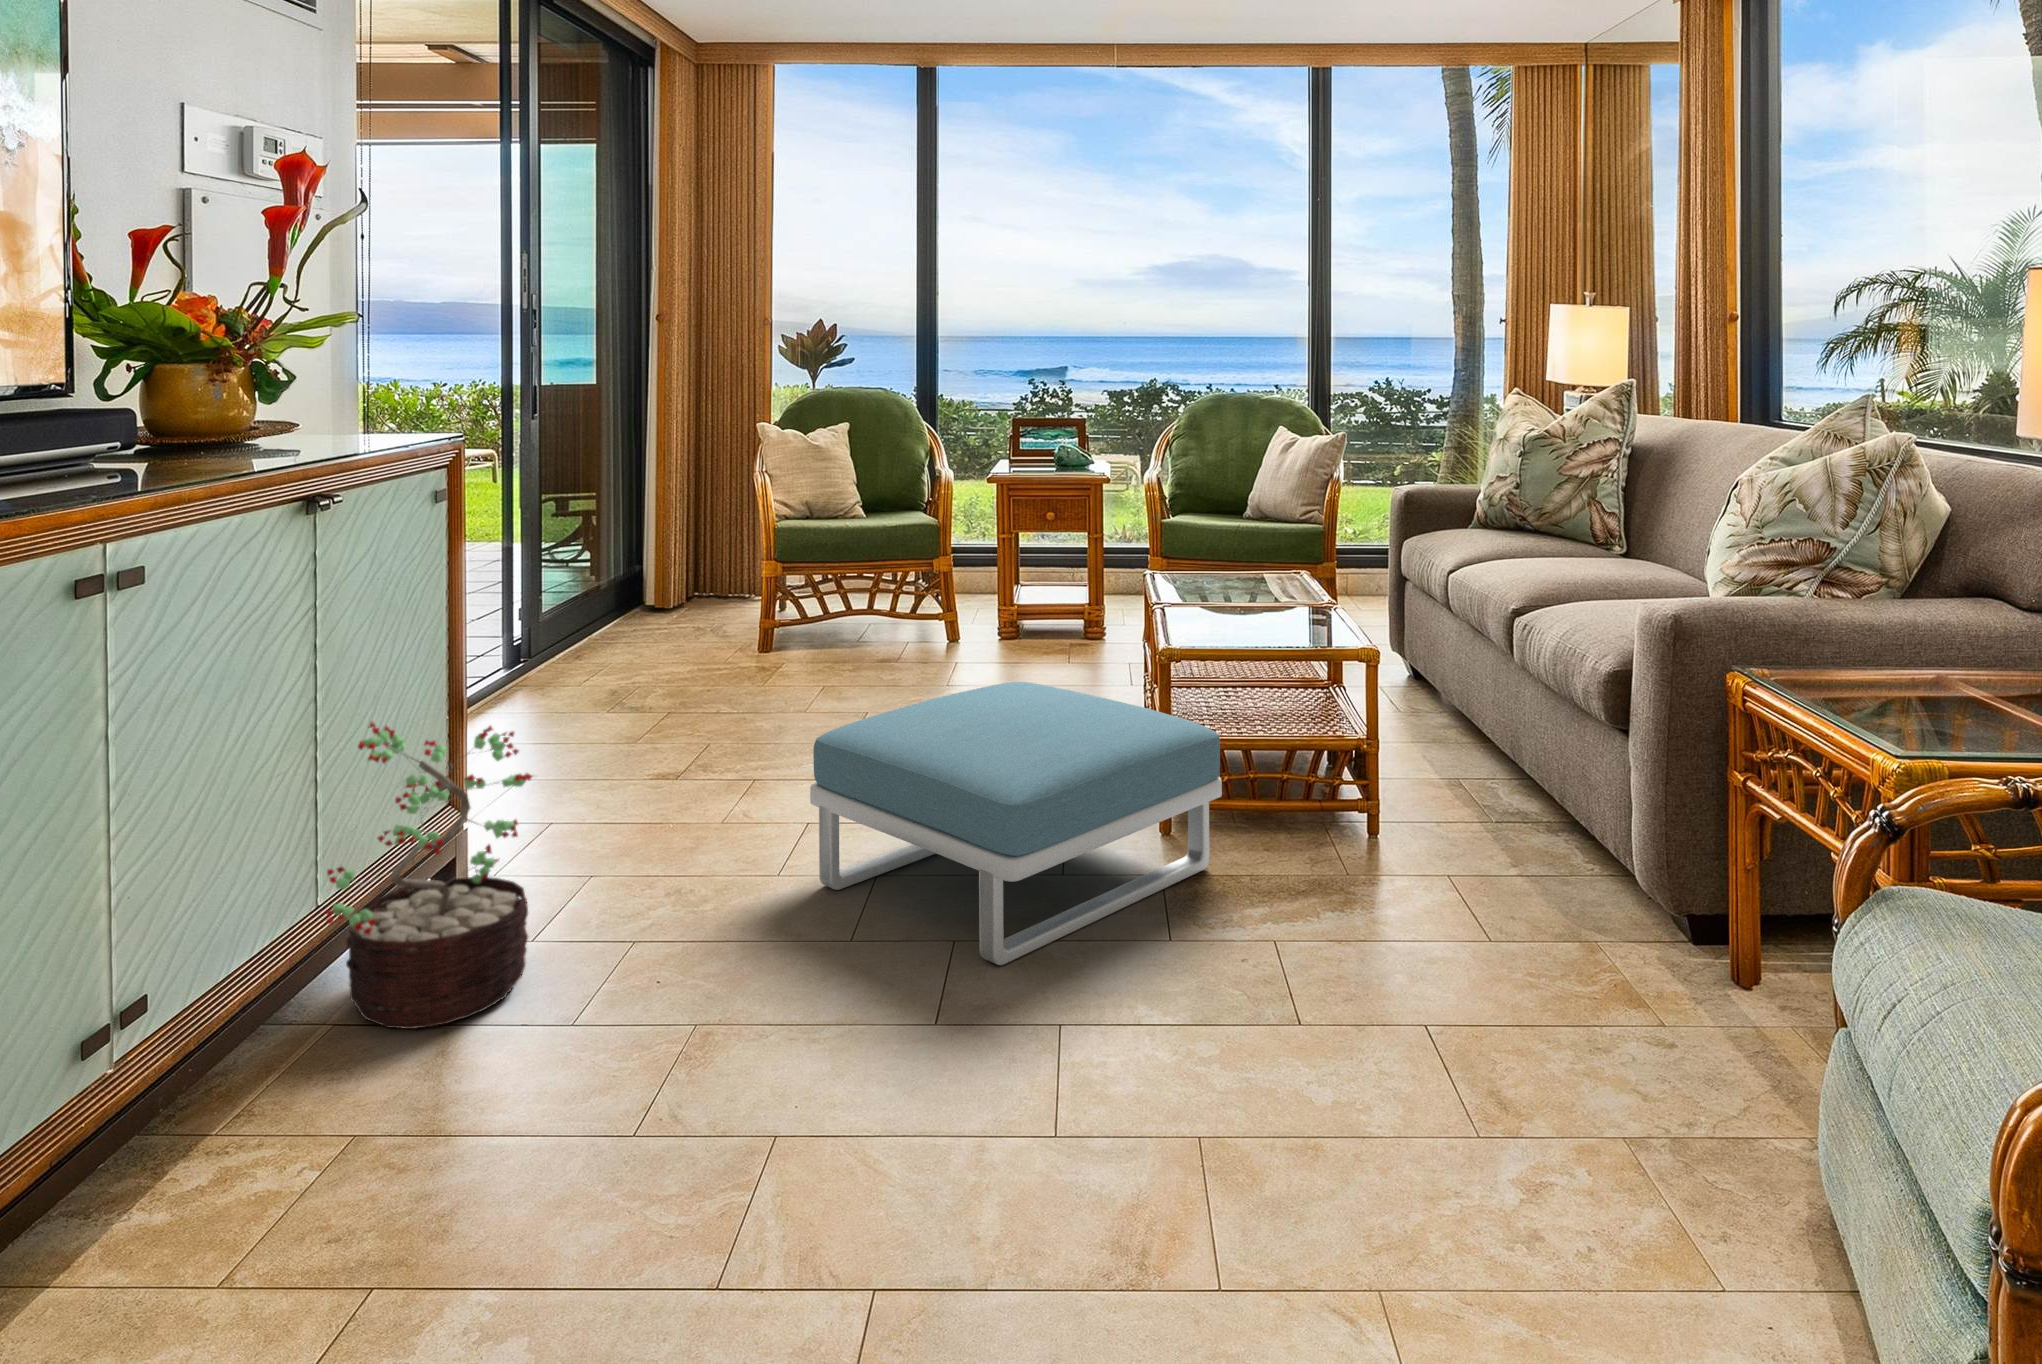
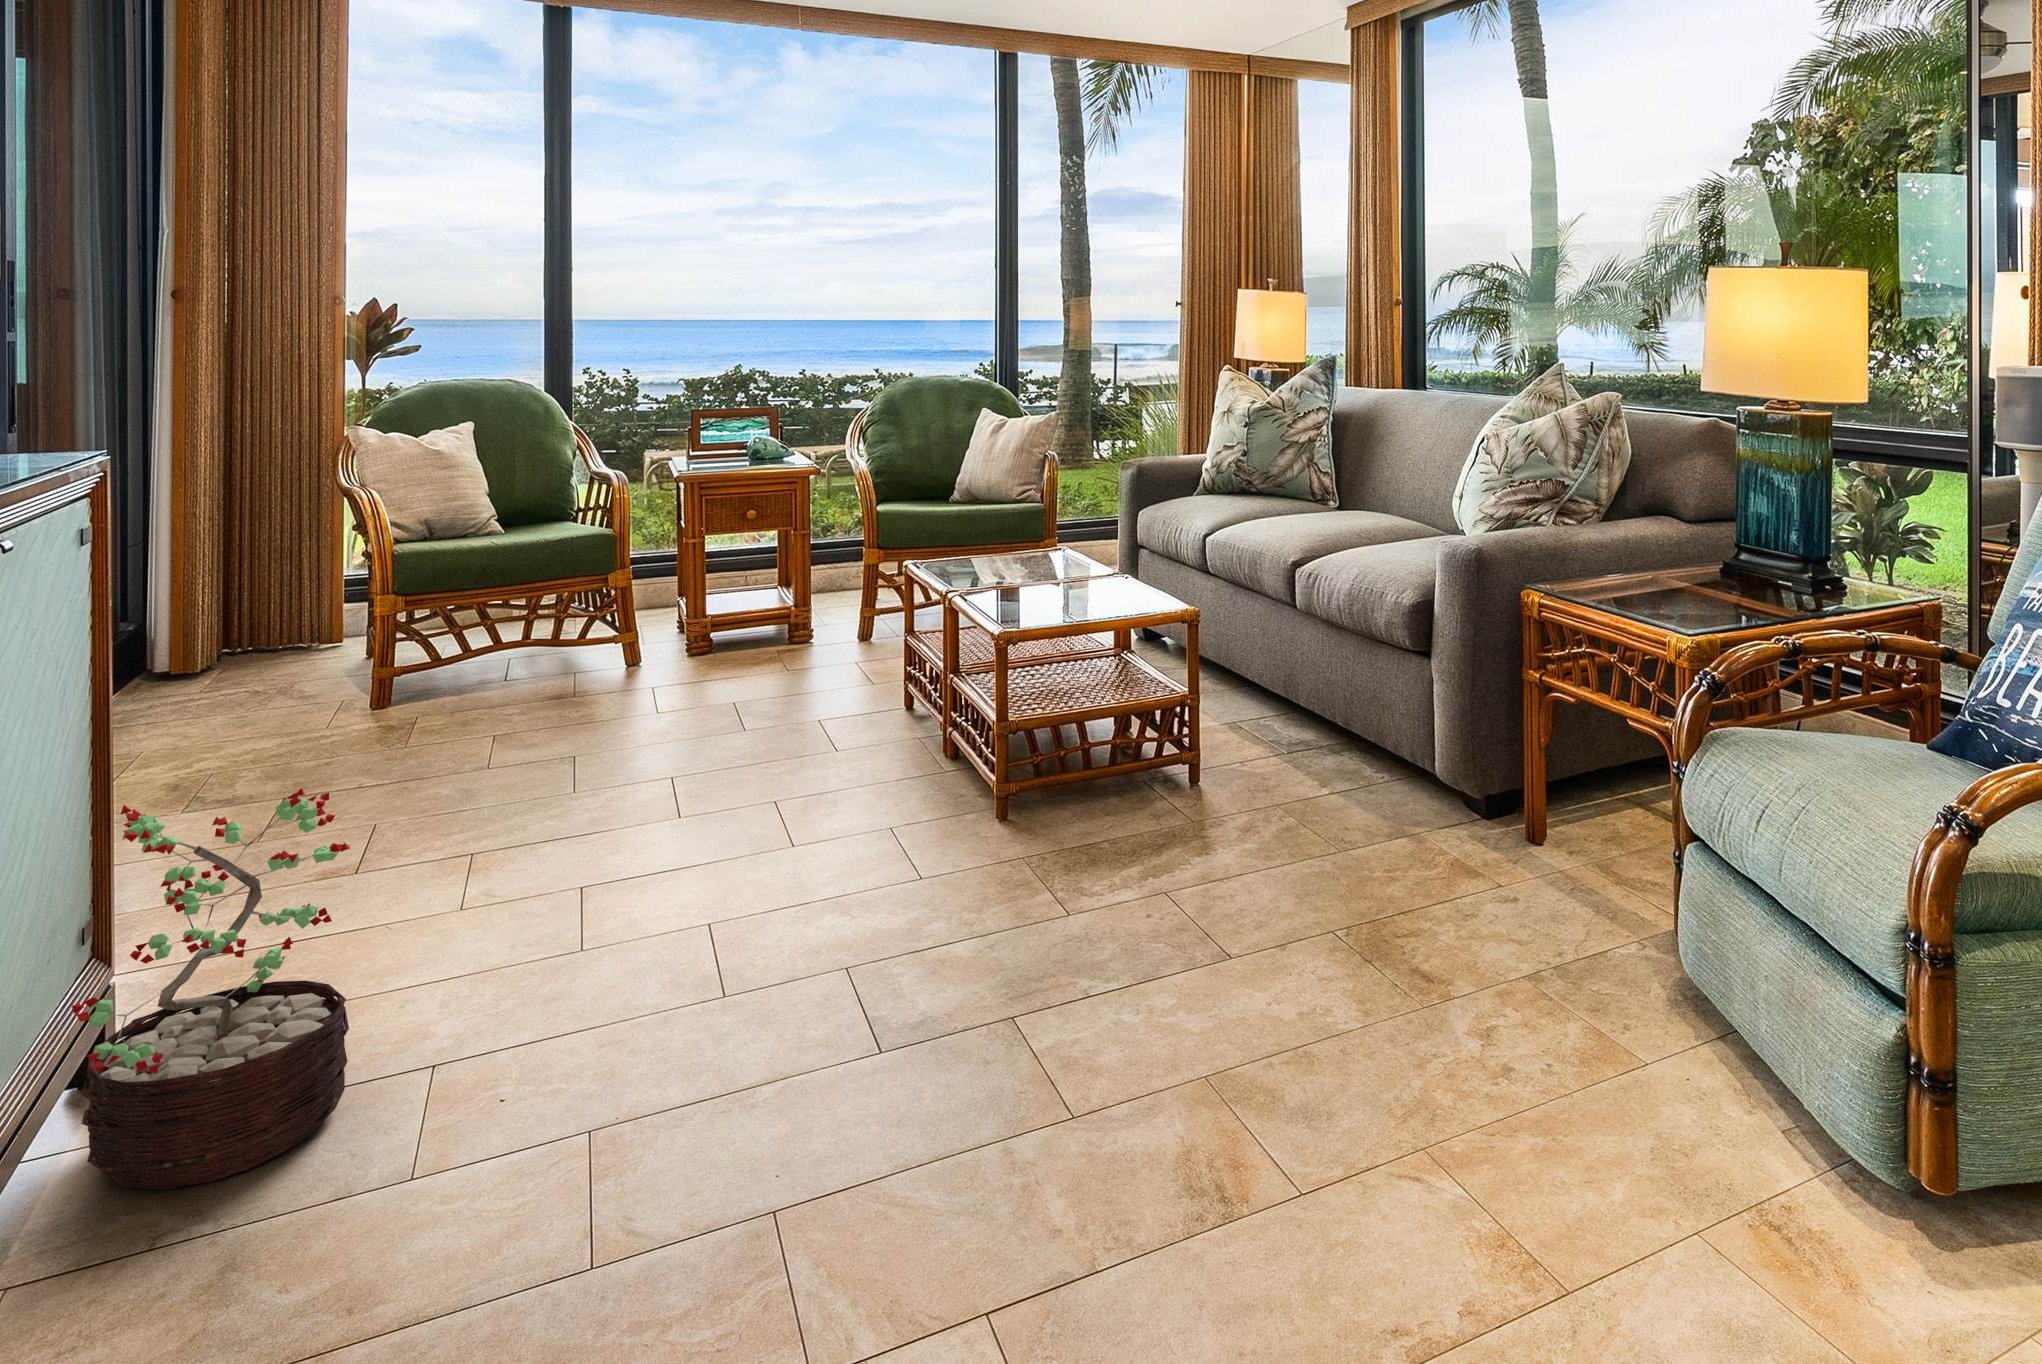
footstool: present [810,682,1222,965] -> none [642,680,1080,957]

